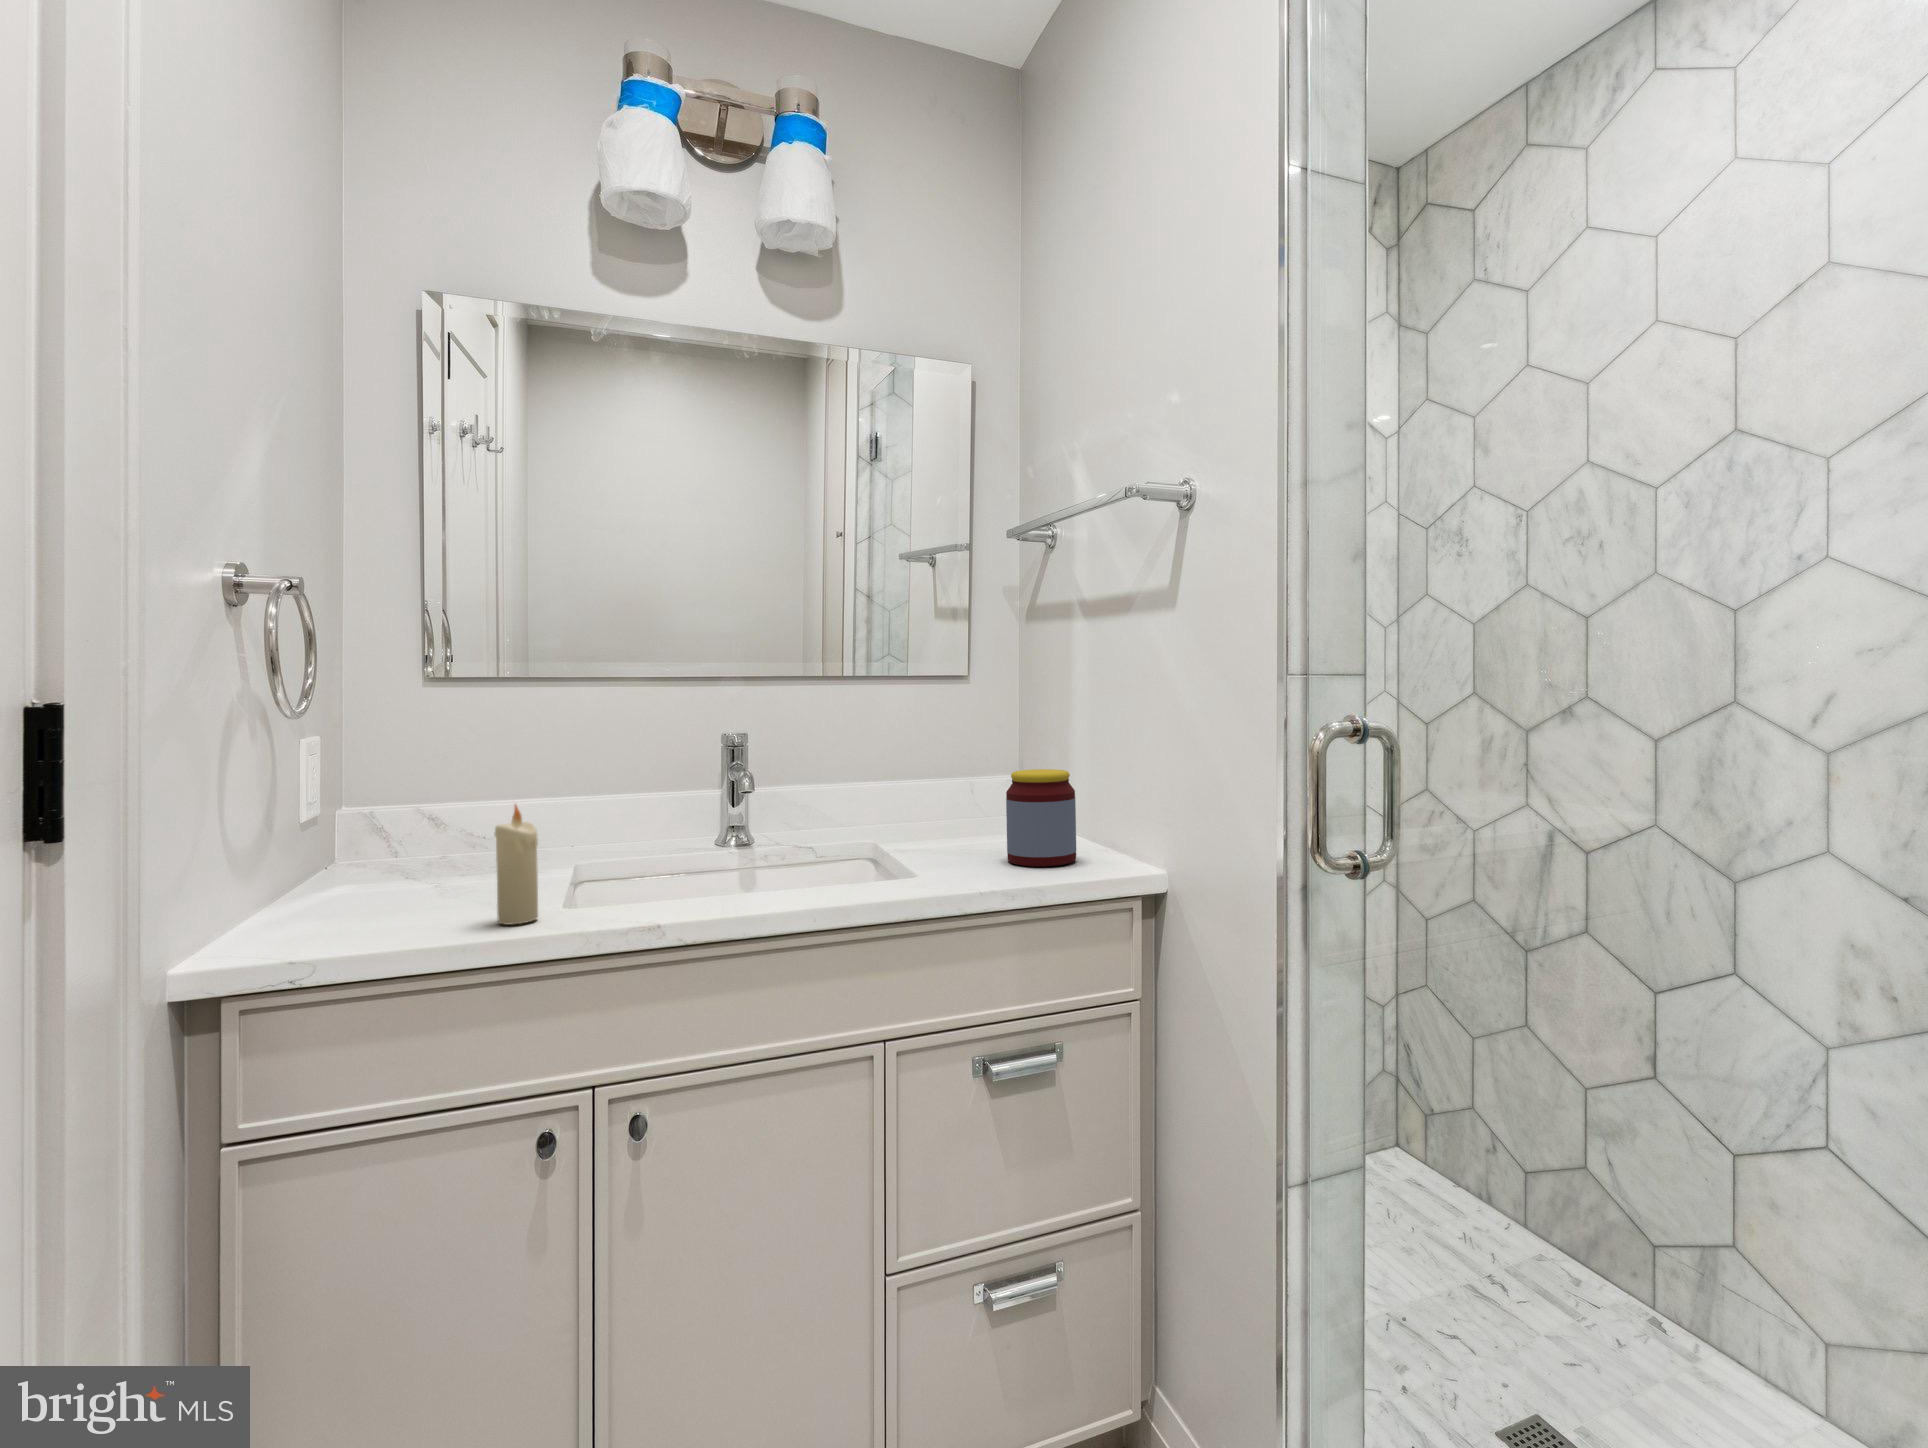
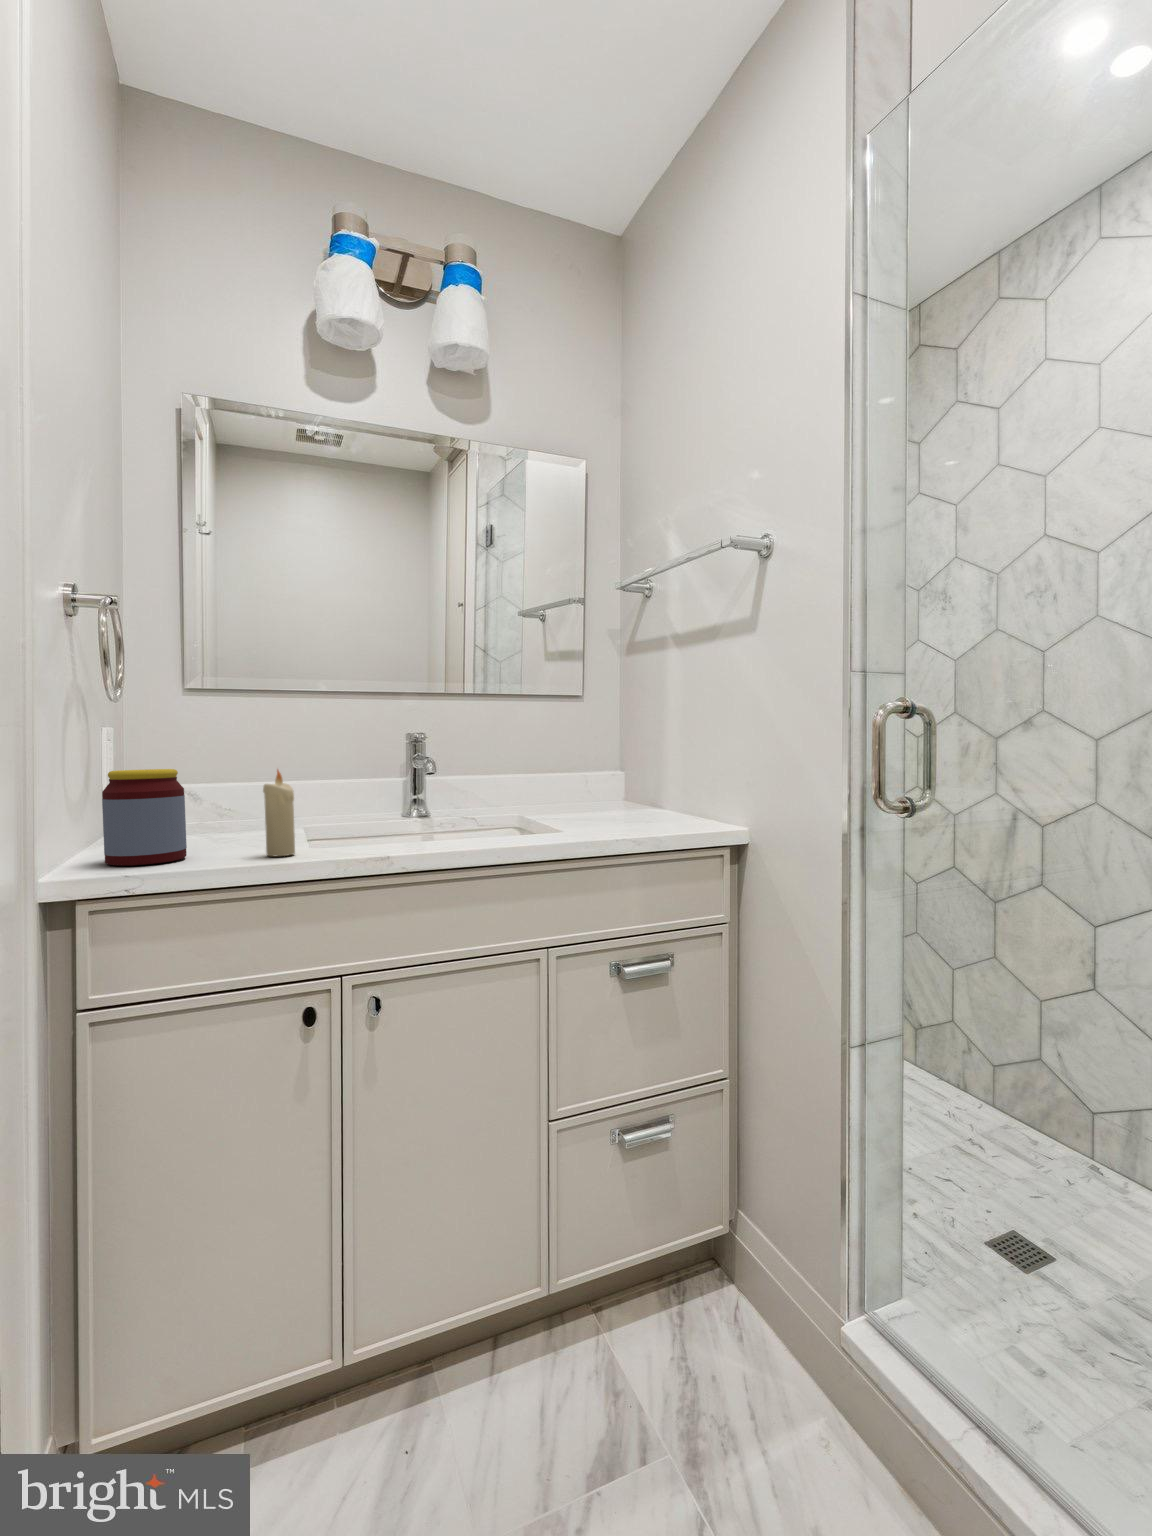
jar: present [1006,769,1076,866] -> present [102,769,187,866]

